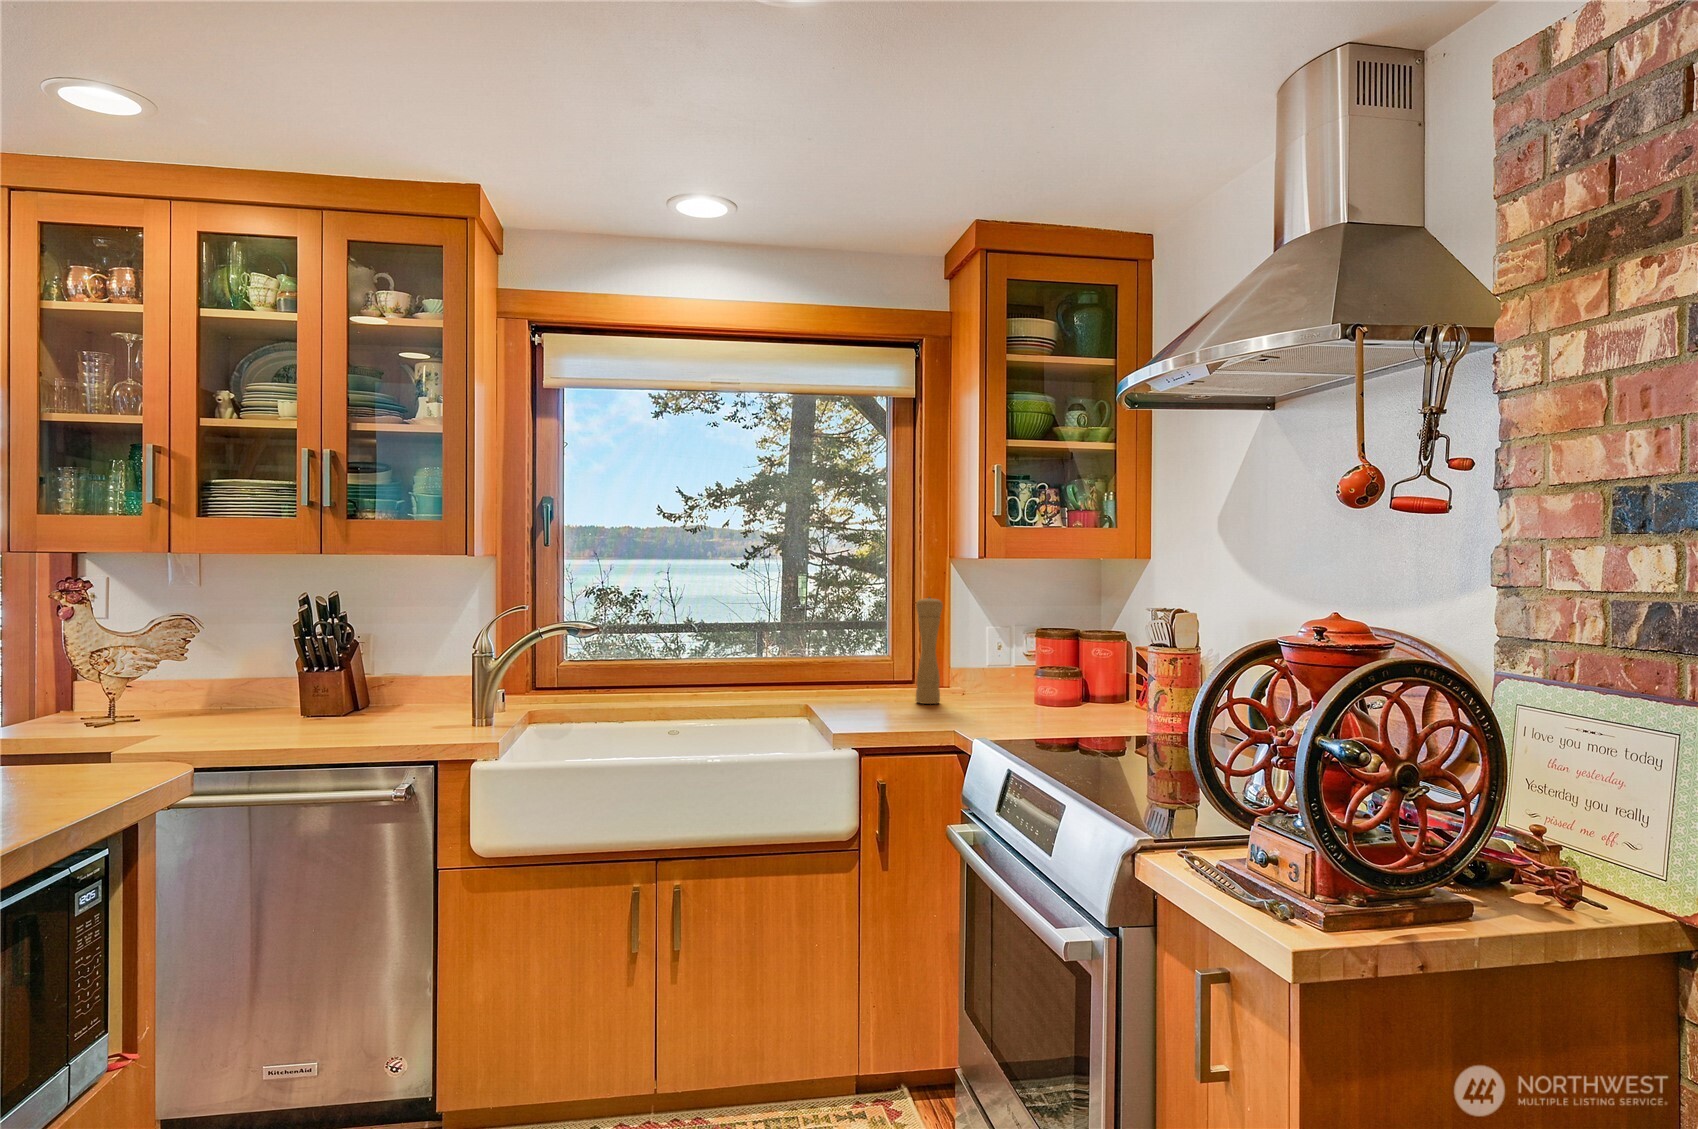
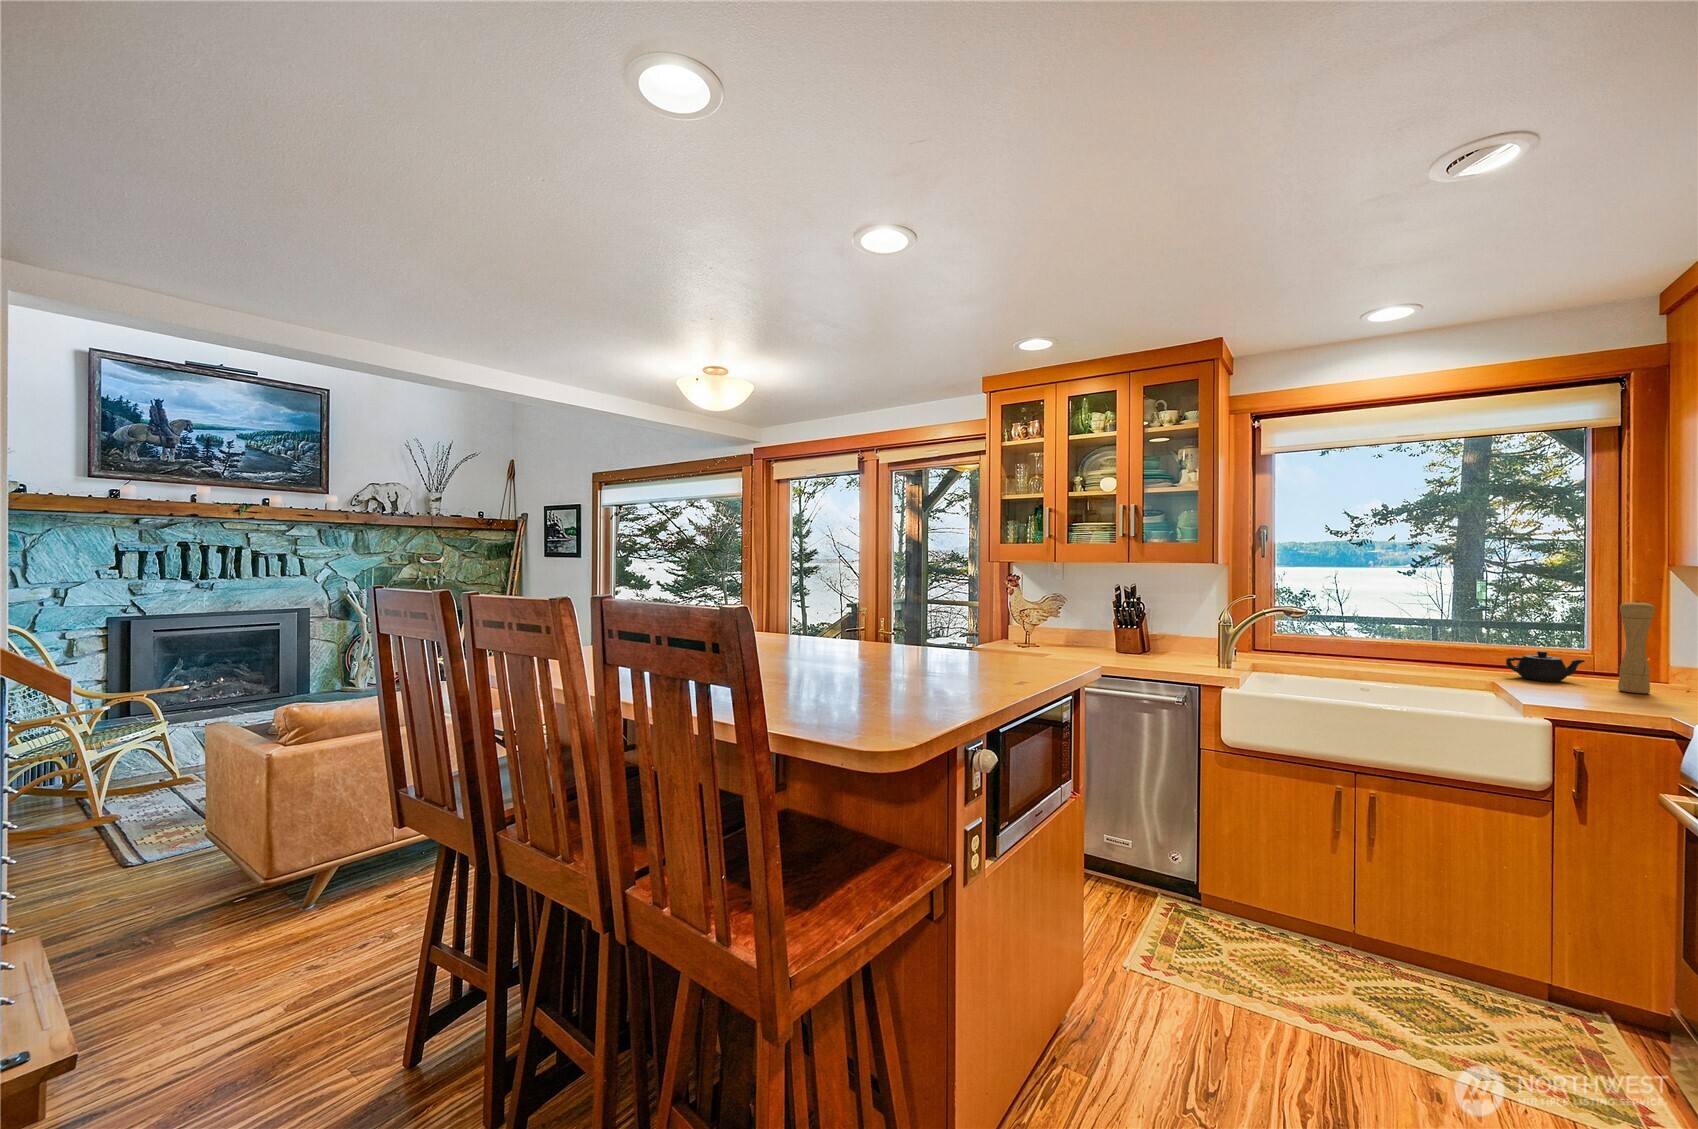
teapot: none [821,663,889,700] -> present [1506,651,1585,682]

